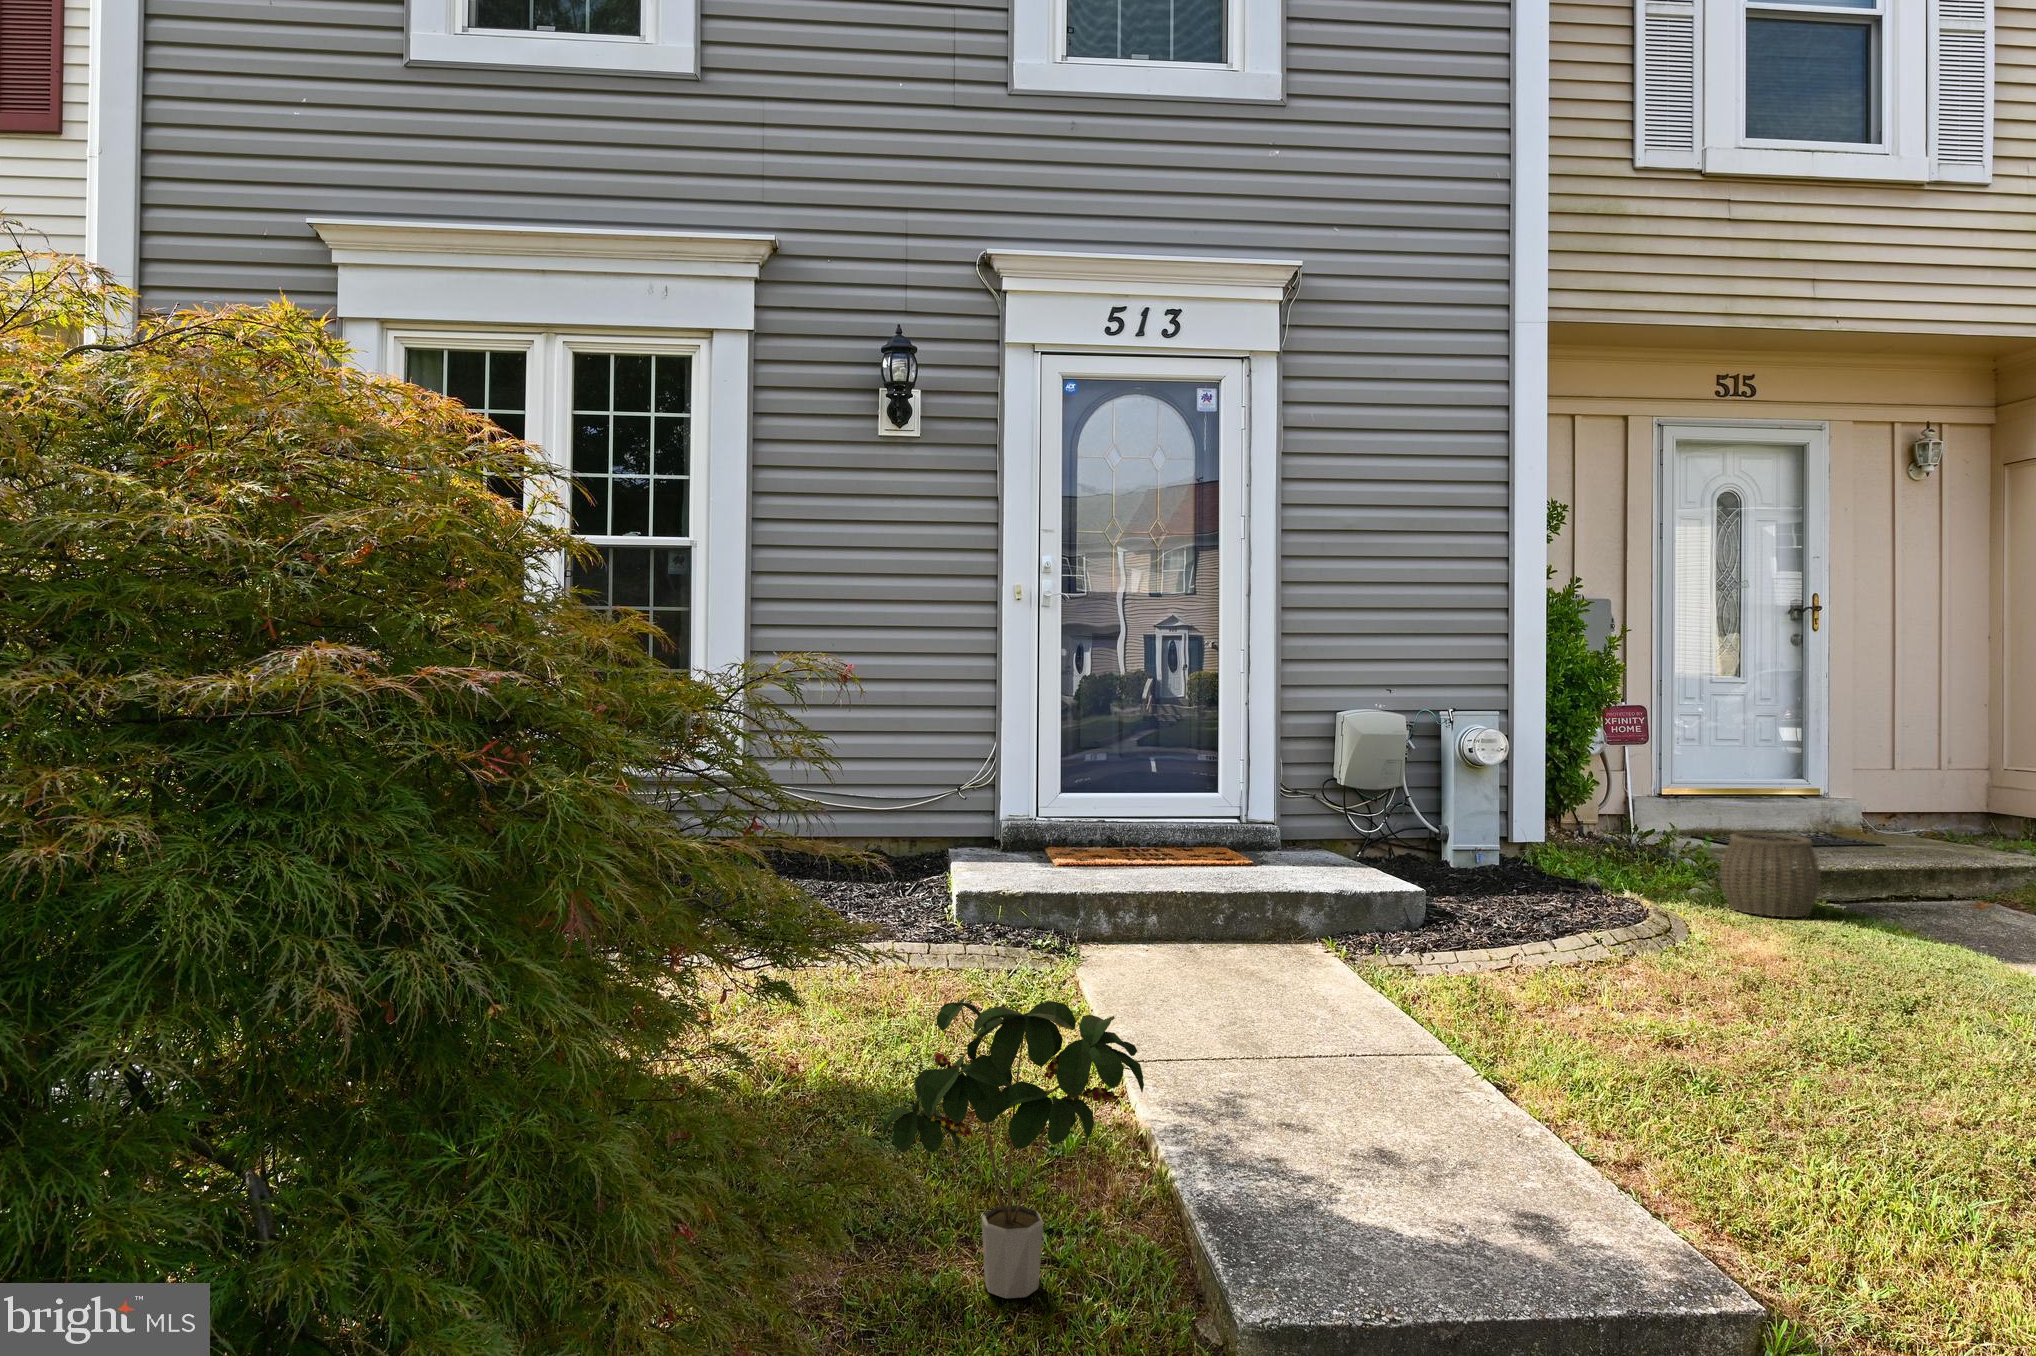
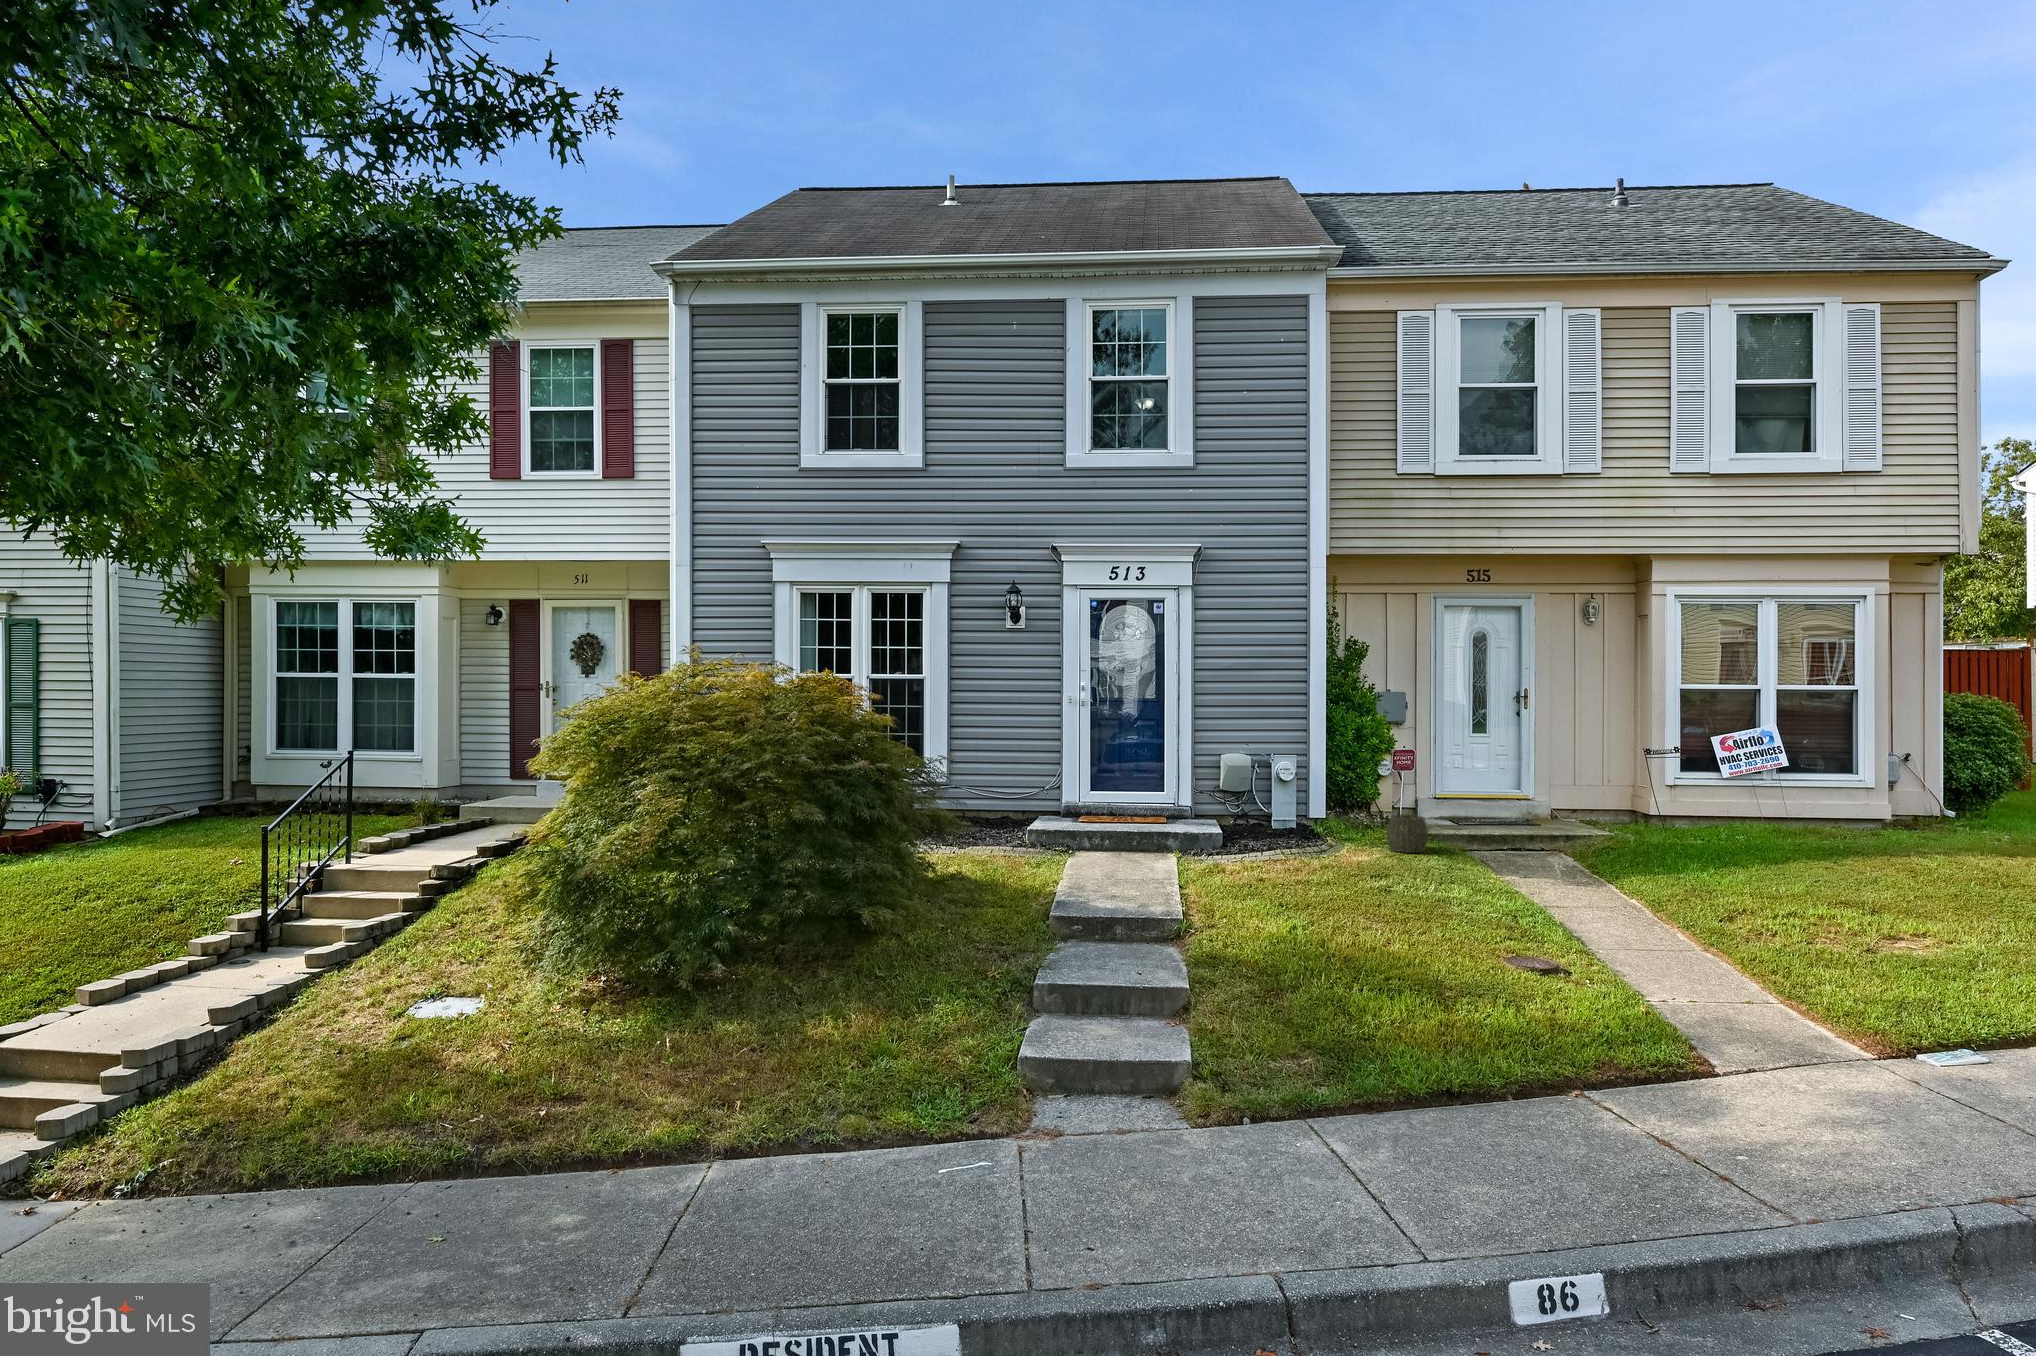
potted plant: present [883,998,1144,1298] -> none [974,848,1042,925]

